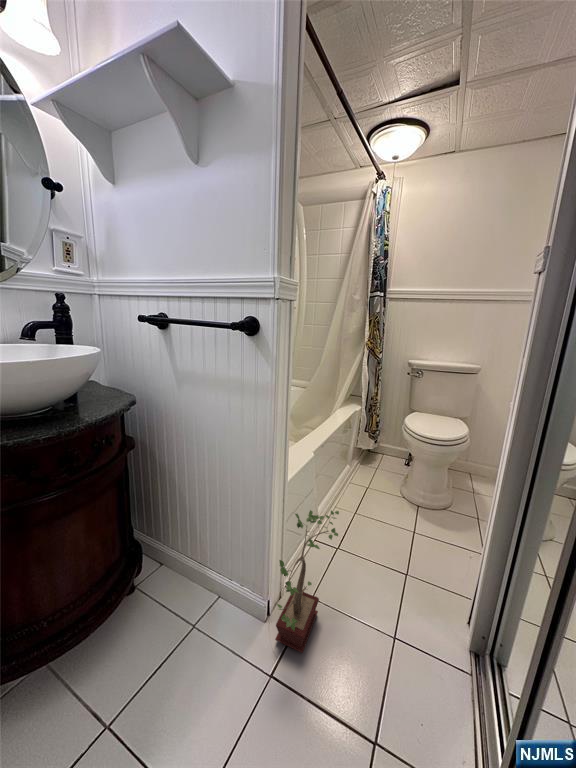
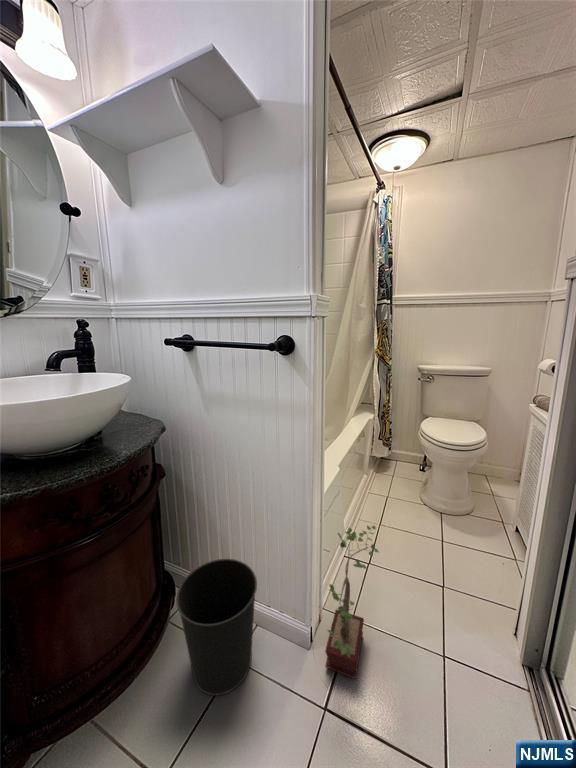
wastebasket: none [134,532,215,657] -> present [176,559,257,696]

